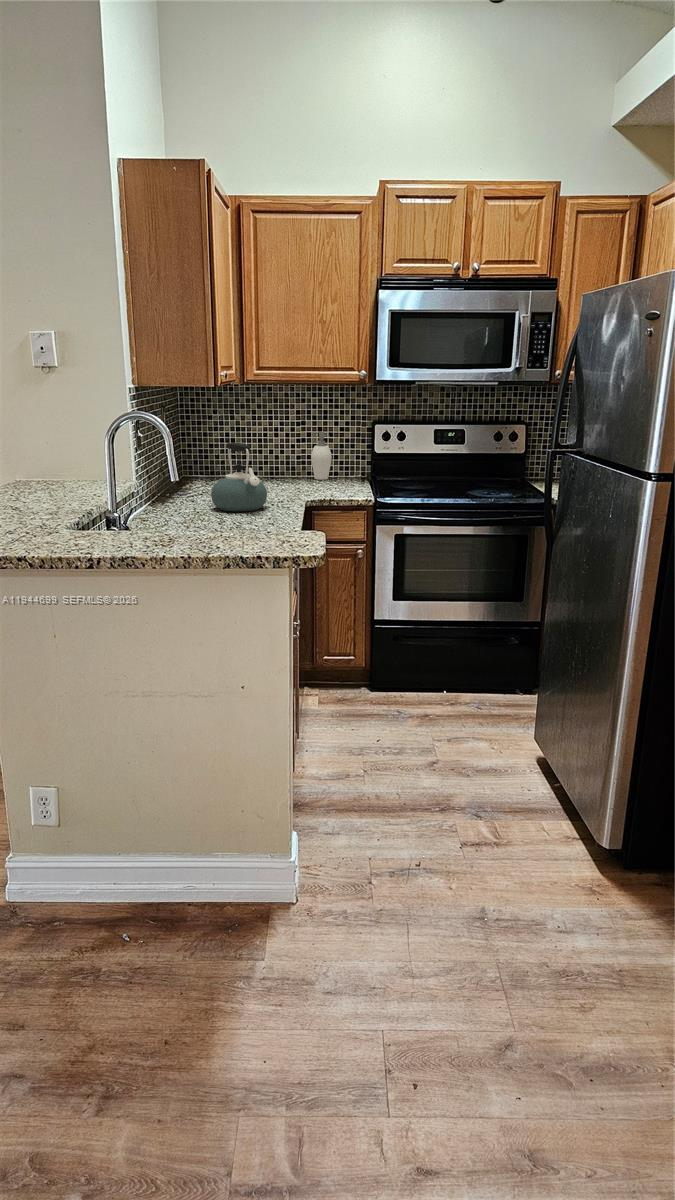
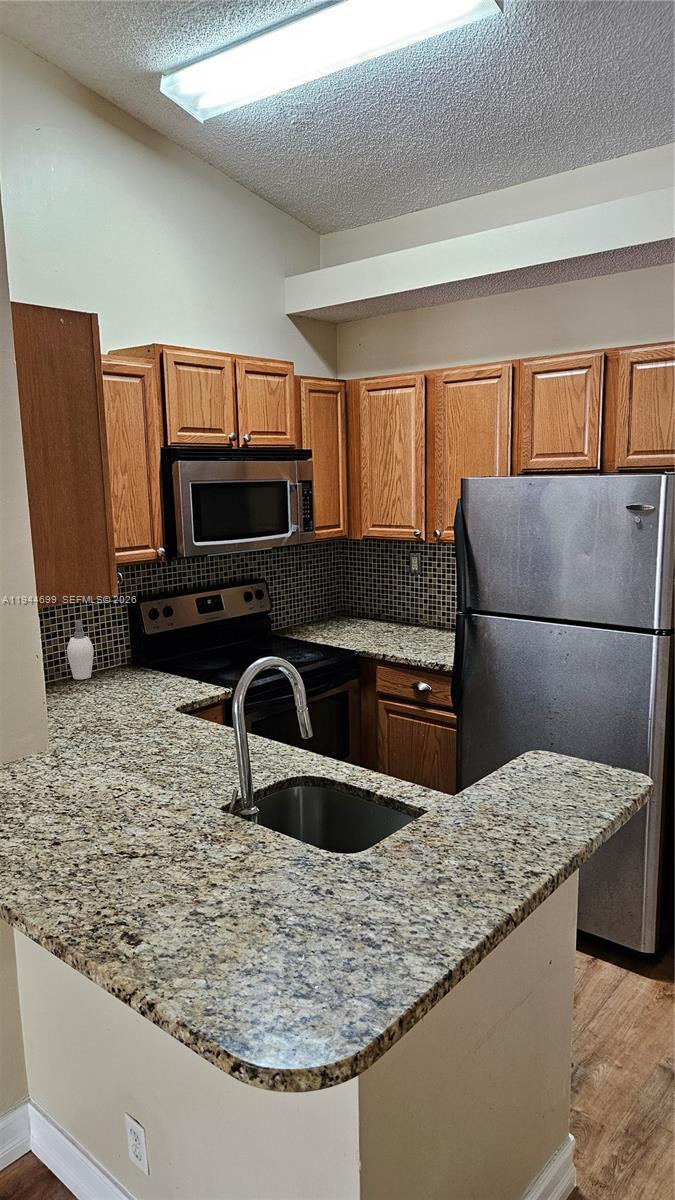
kettle: present [211,443,267,511] -> none [107,662,193,753]

